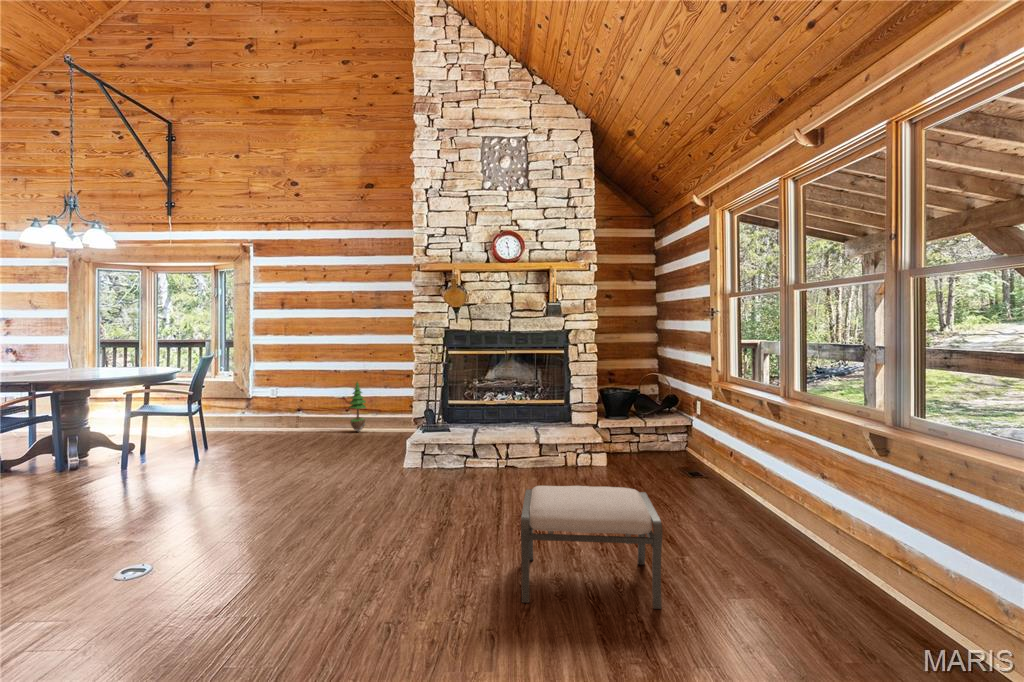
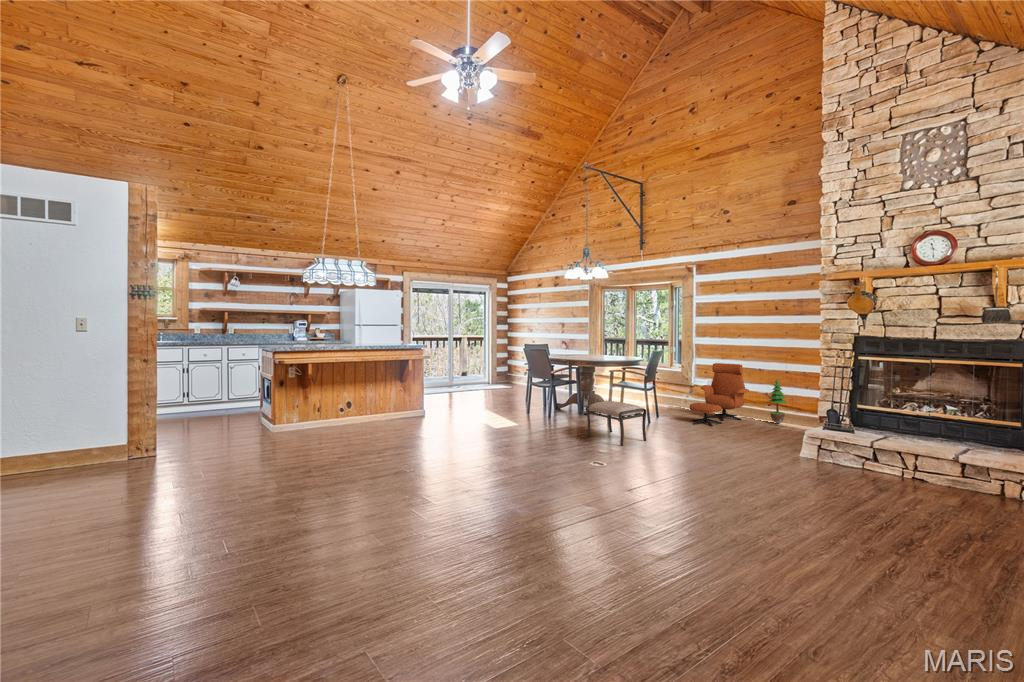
lounge chair: none [253,368,326,450] -> present [690,363,749,426]
ottoman: present [521,486,663,609] -> present [586,401,646,446]

